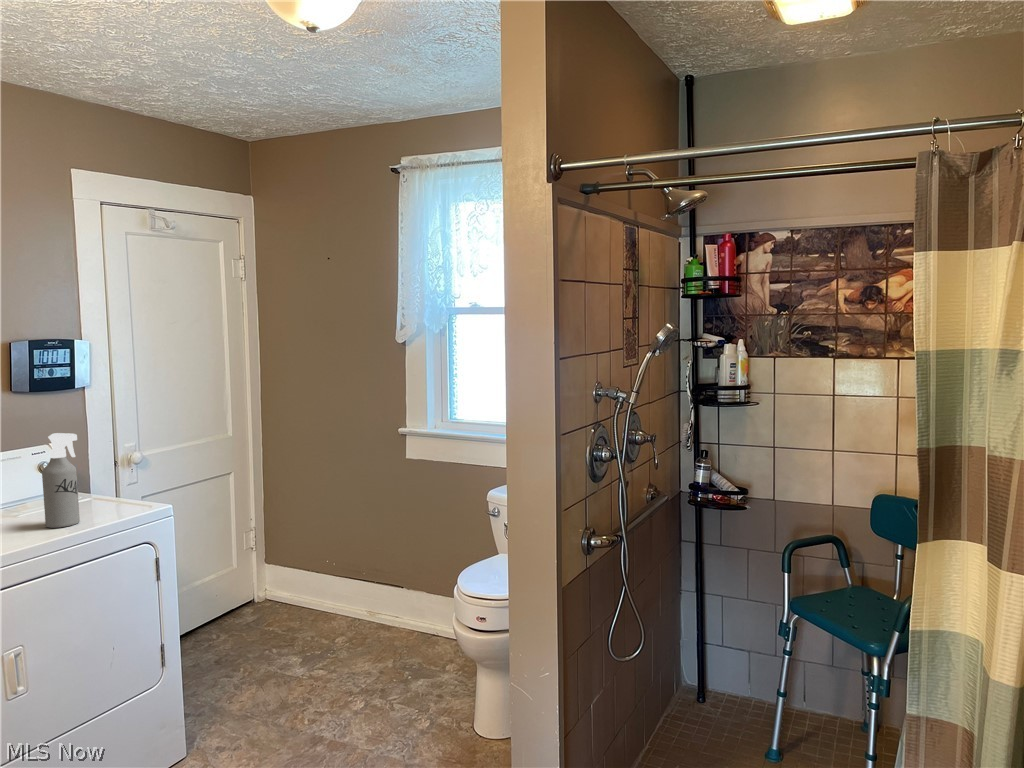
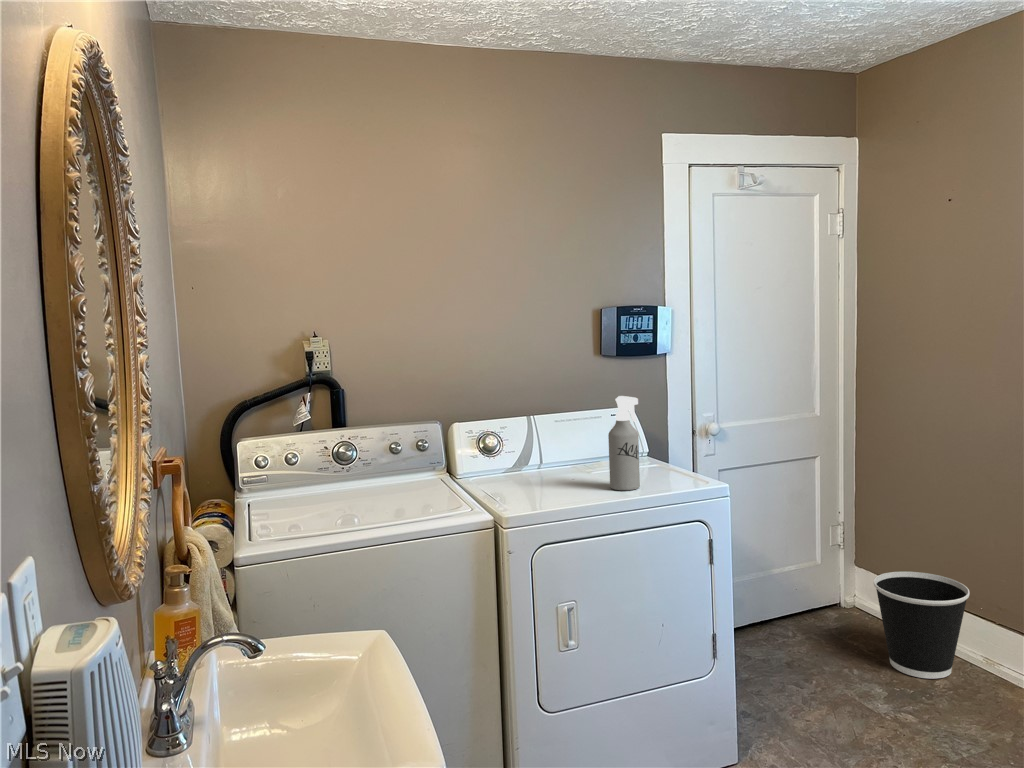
wastebasket: none [286,555,355,638] -> present [874,572,970,679]

